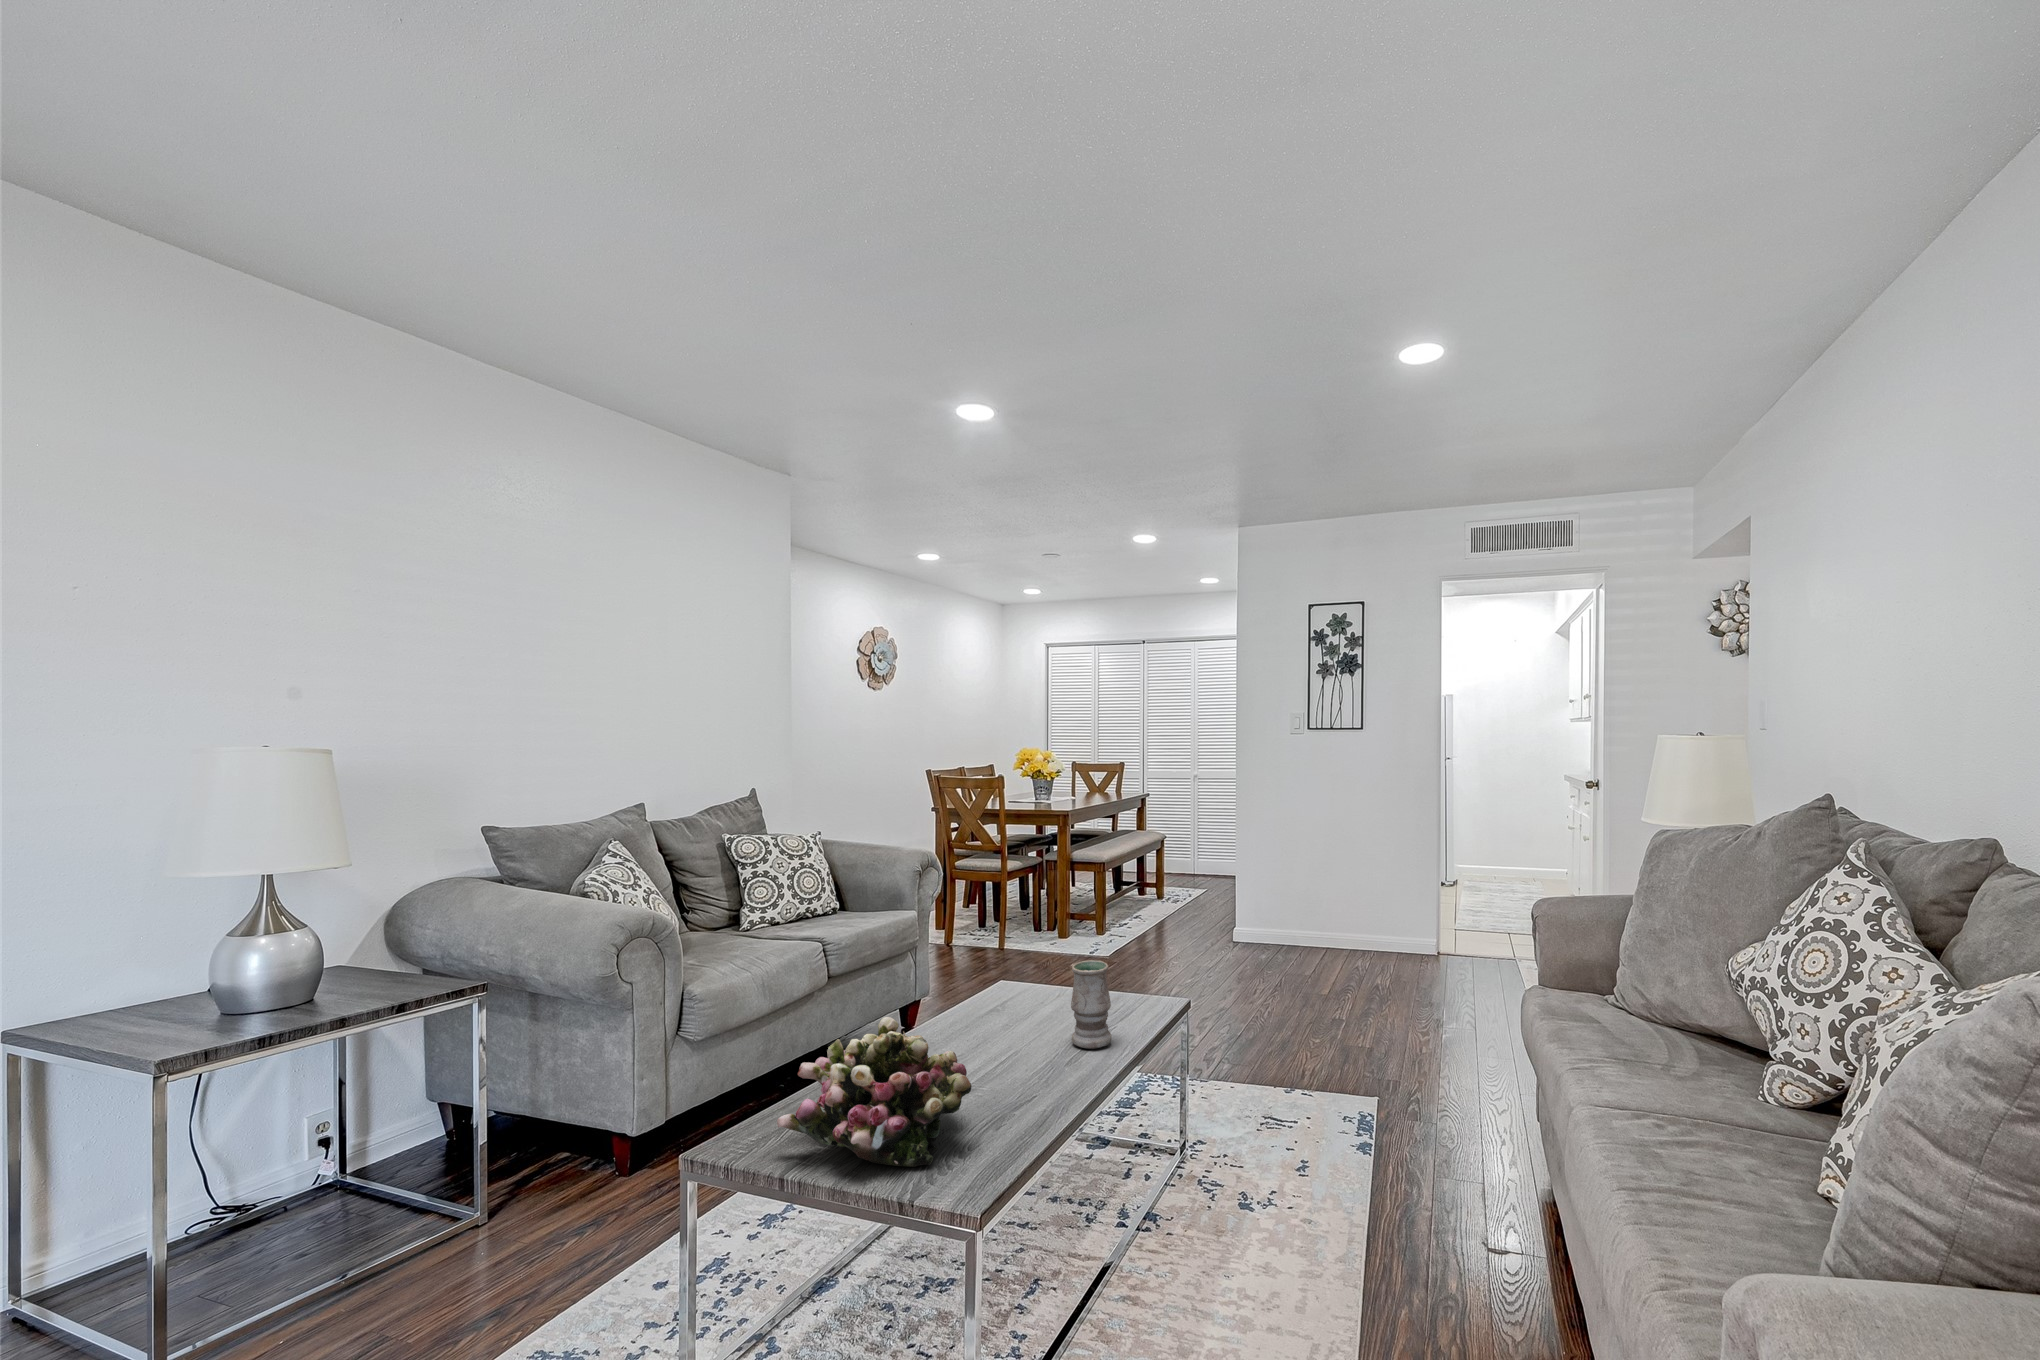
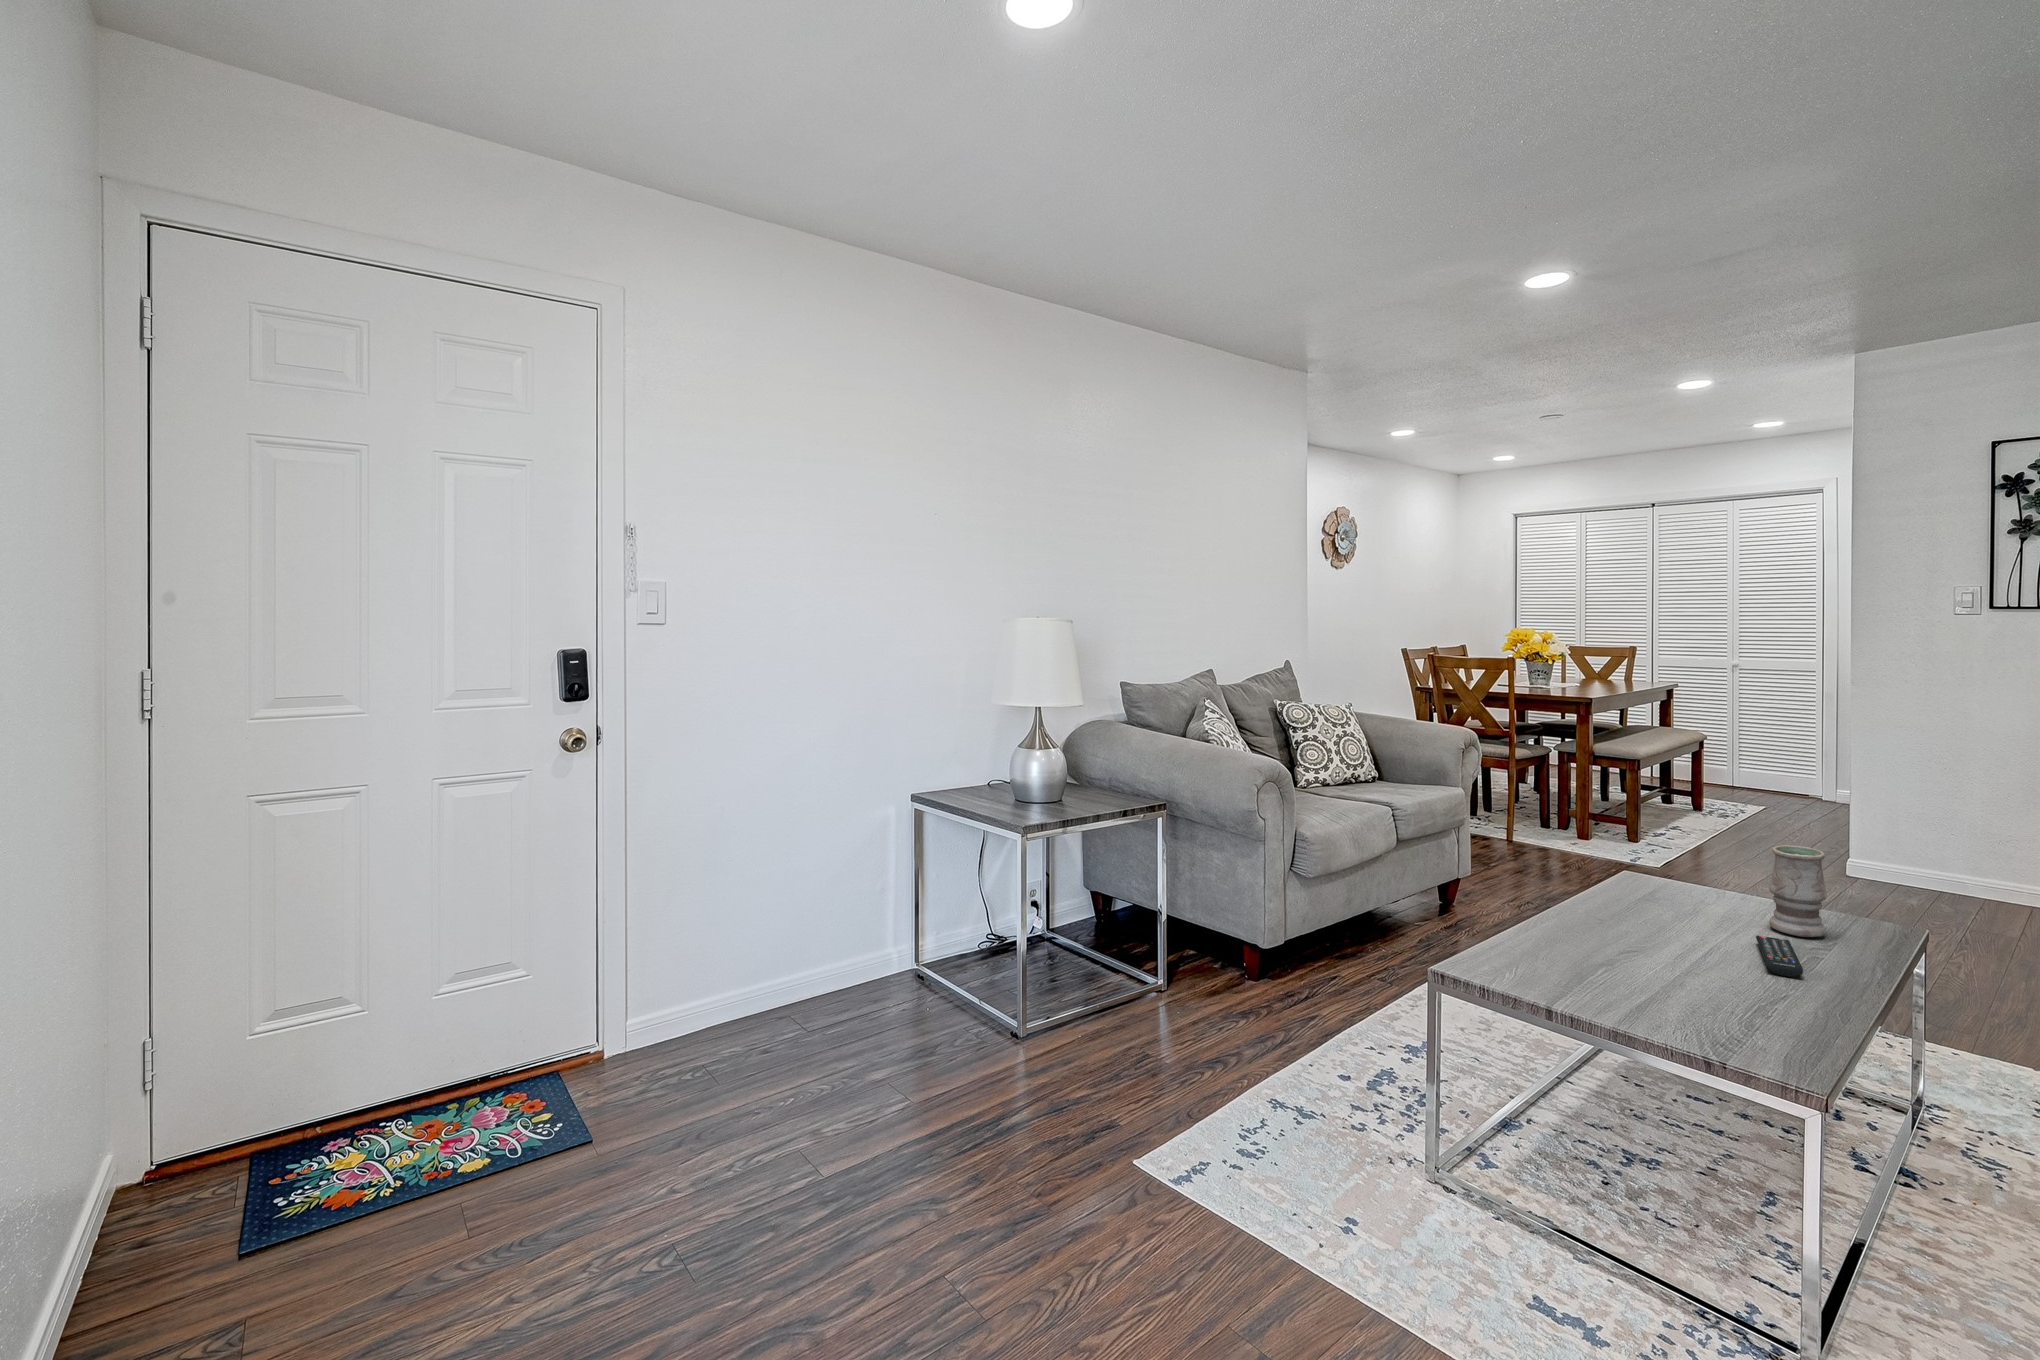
flower arrangement: present [777,1017,972,1167] -> none [1514,867,1733,1007]
remote control: none [1032,1057,1072,1102] -> present [1756,936,1803,977]

